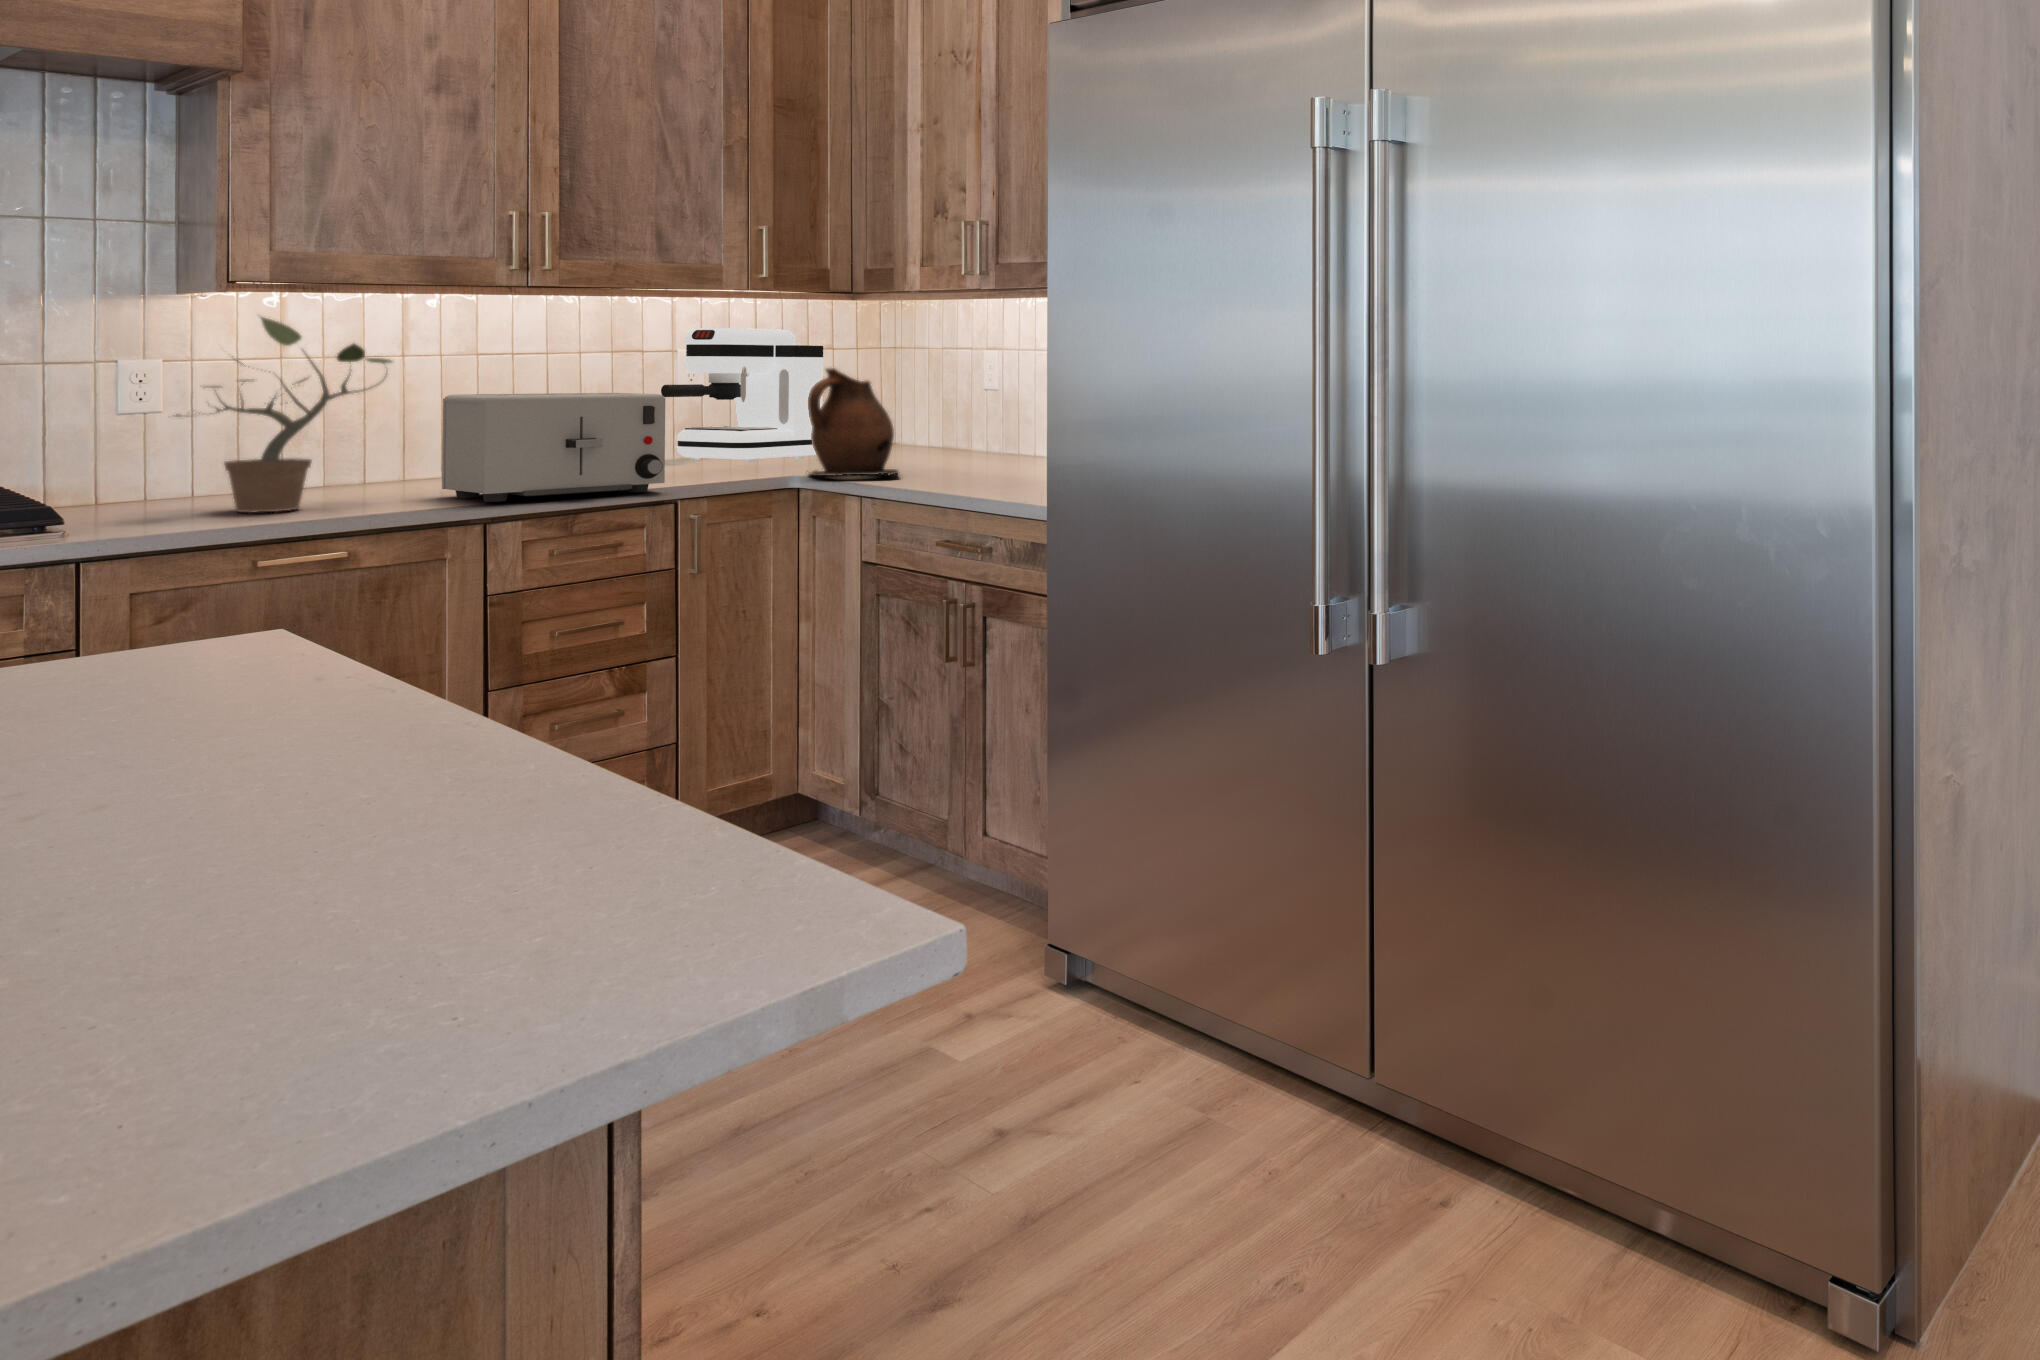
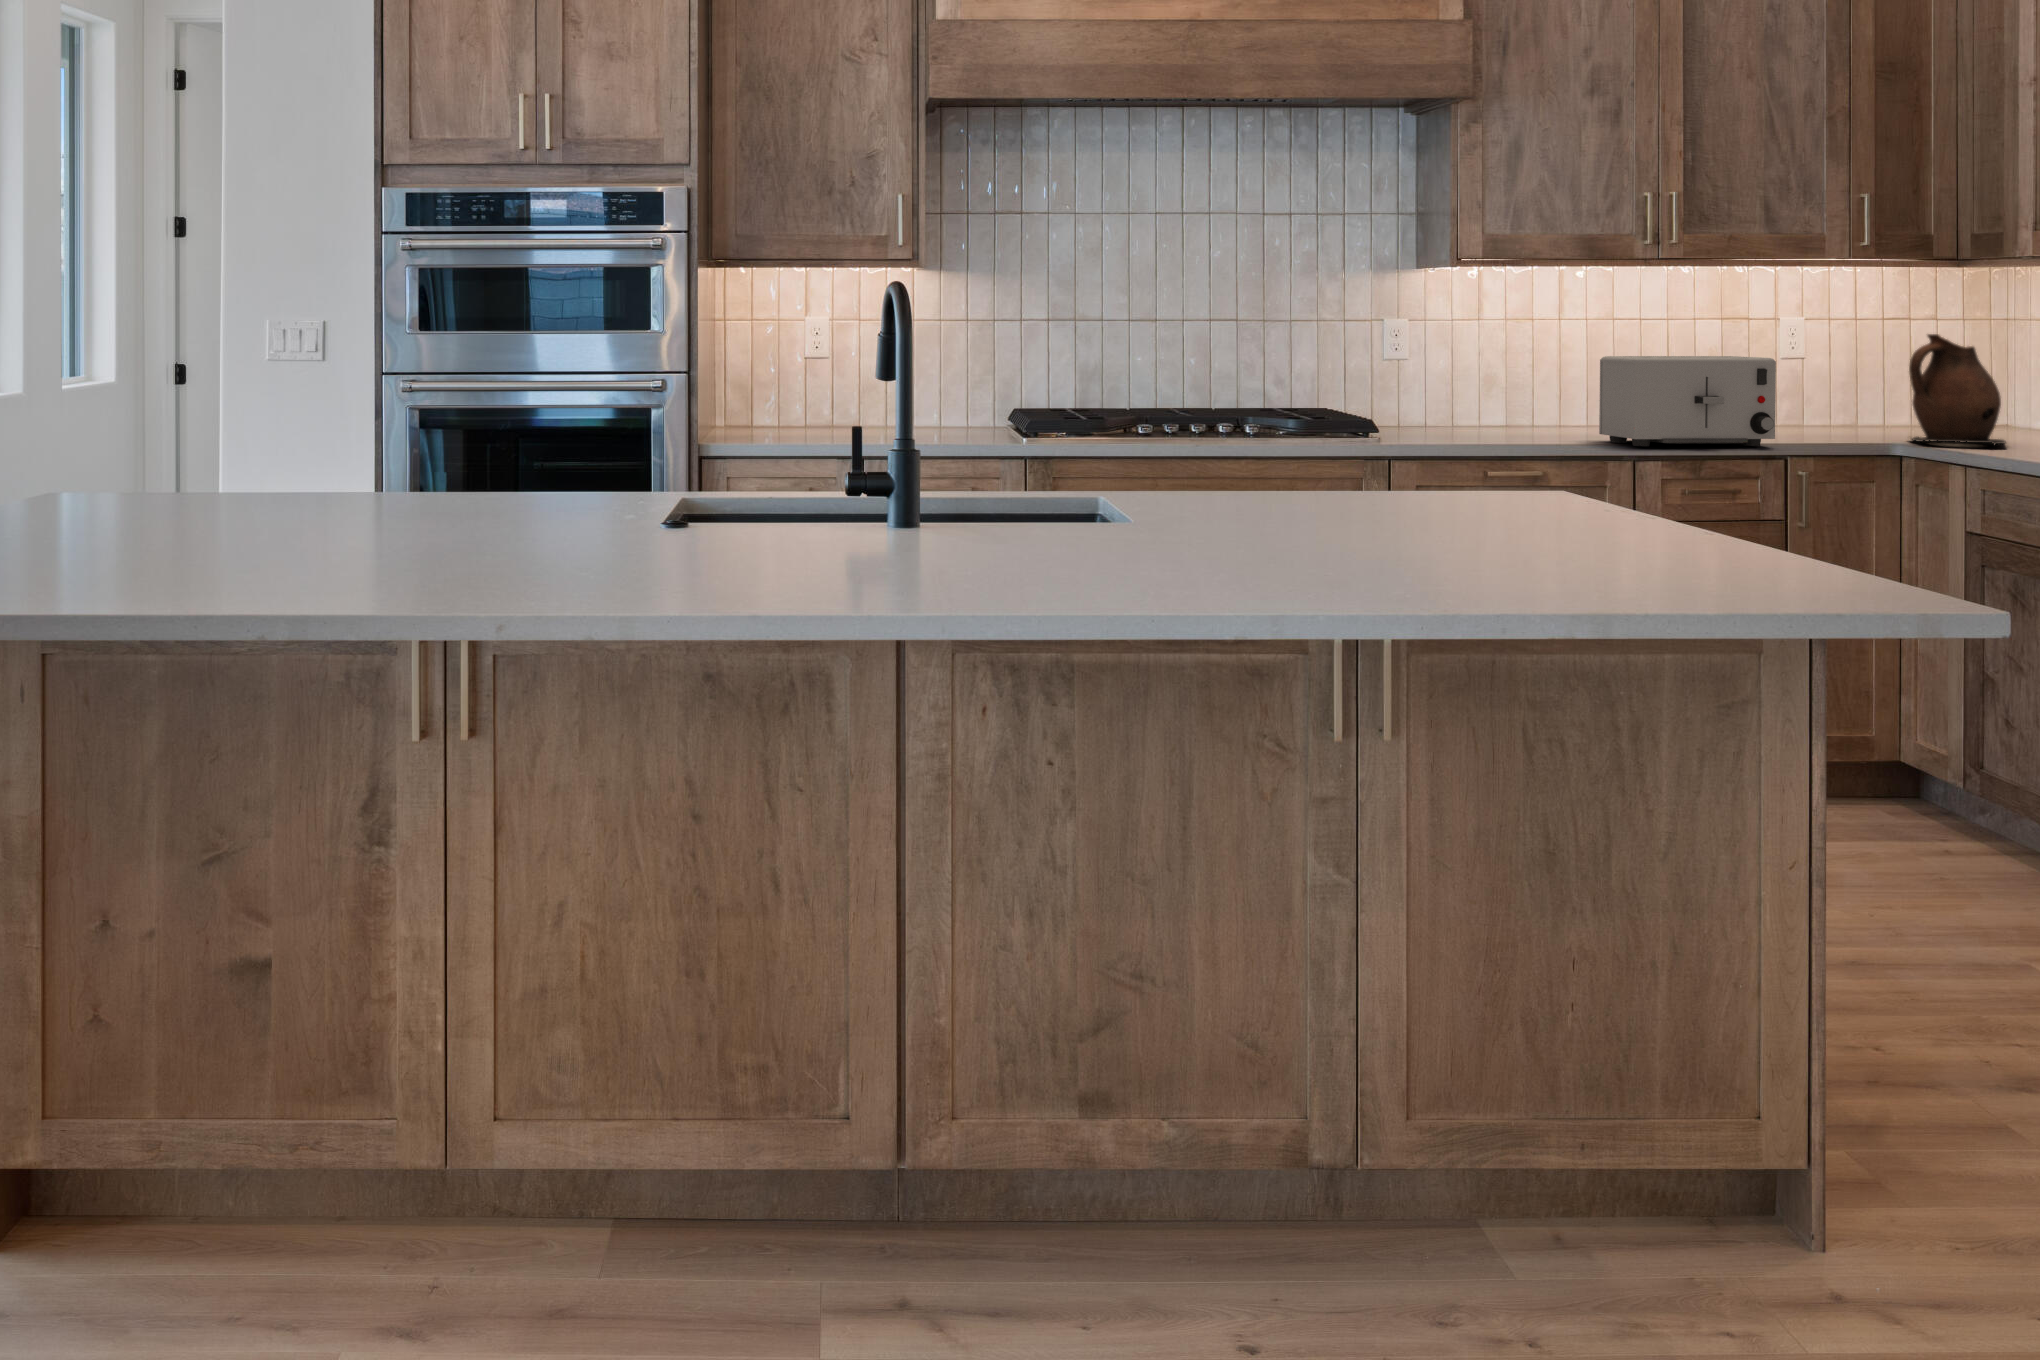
potted plant: present [173,317,392,513] -> none [1432,292,1569,444]
coffee maker: present [661,328,823,462] -> none [1766,293,1926,426]

